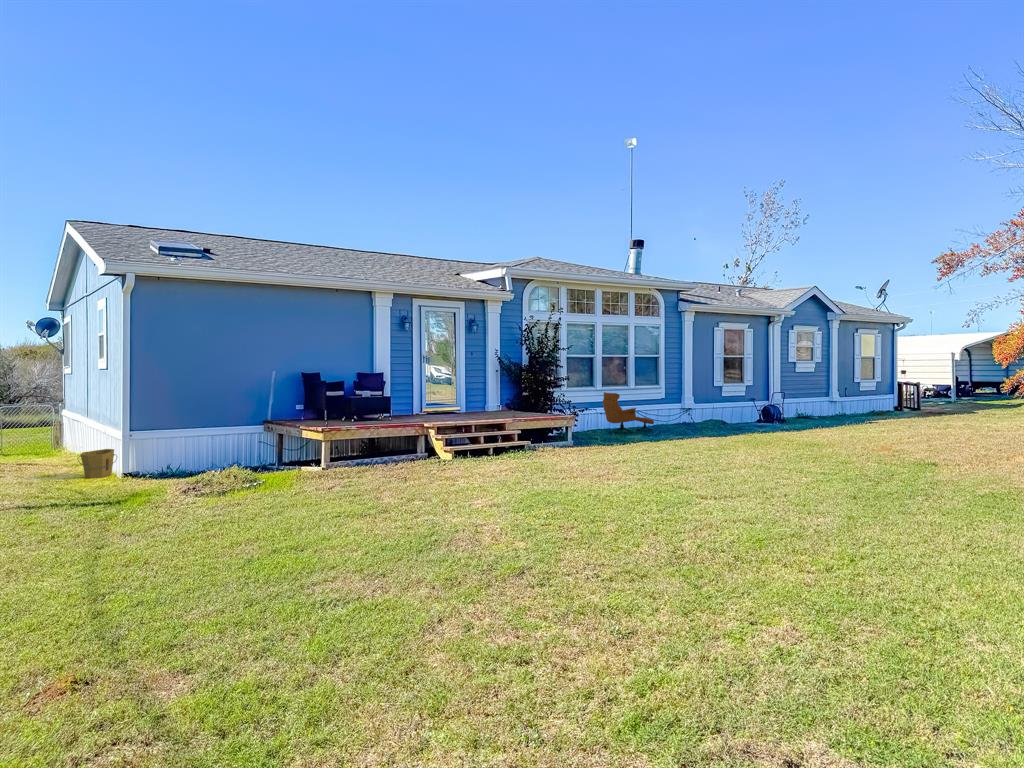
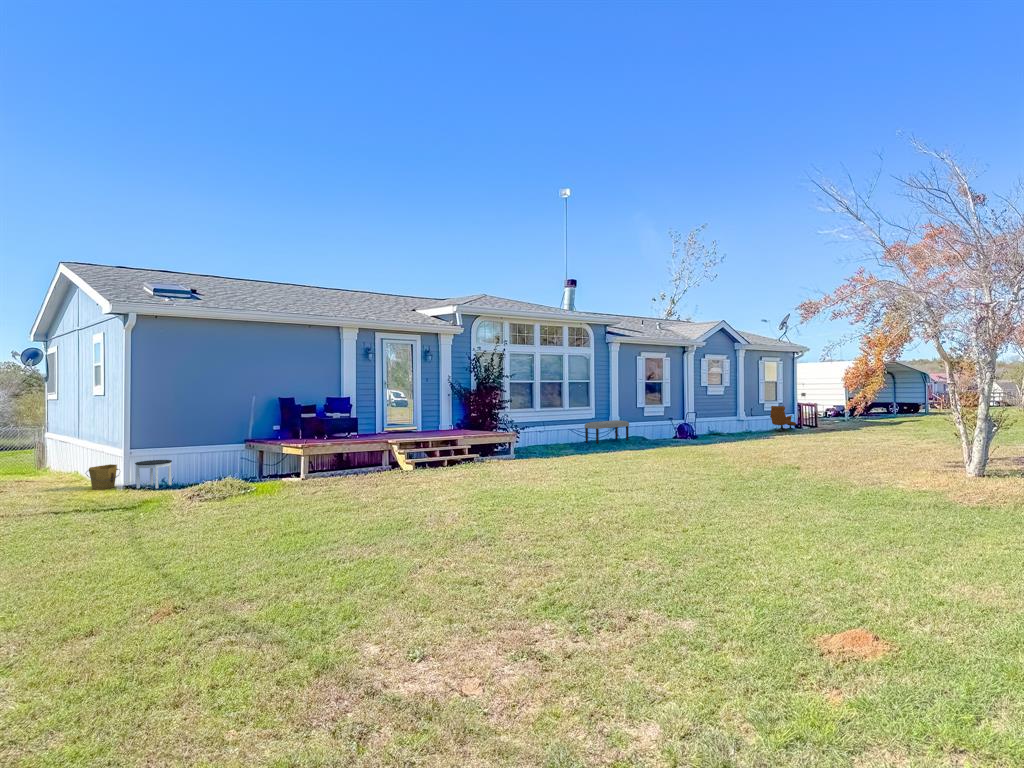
armchair: present [603,392,654,433] -> present [770,406,796,431]
bench: none [654,401,706,428] -> present [585,420,629,444]
round table: none [132,444,175,478] -> present [135,460,172,489]

